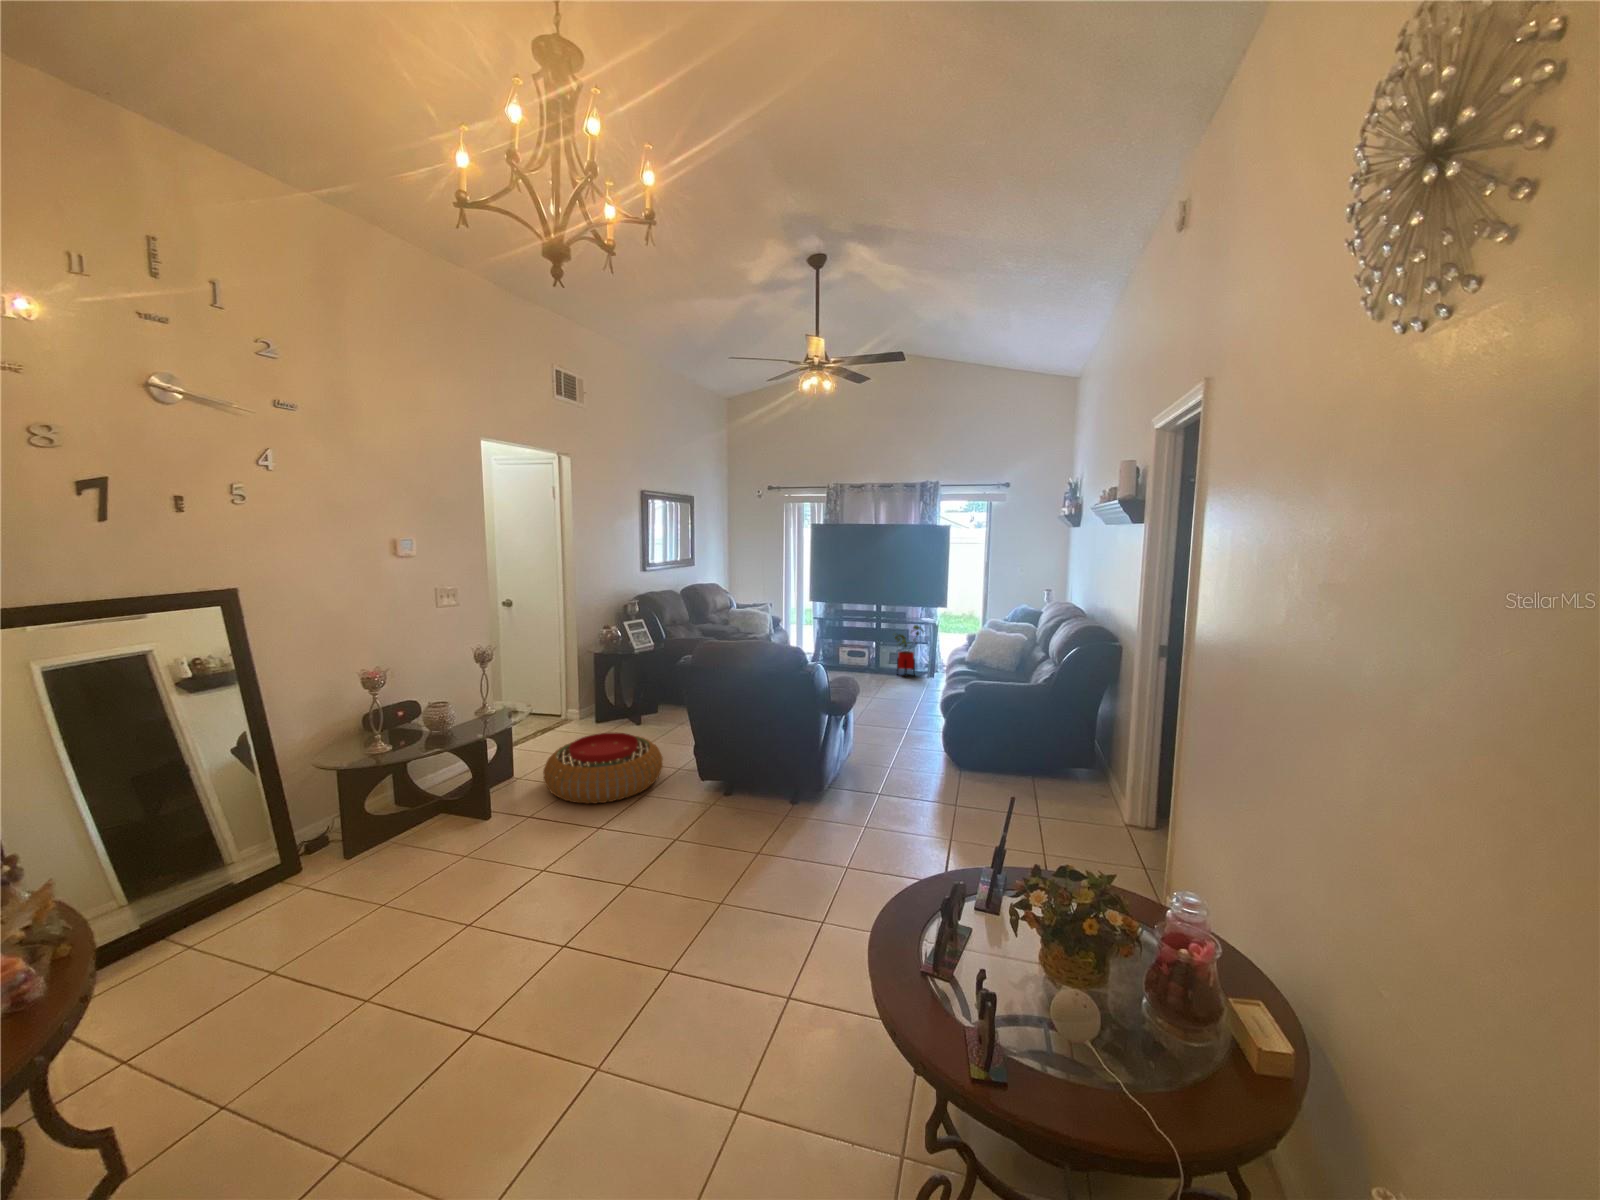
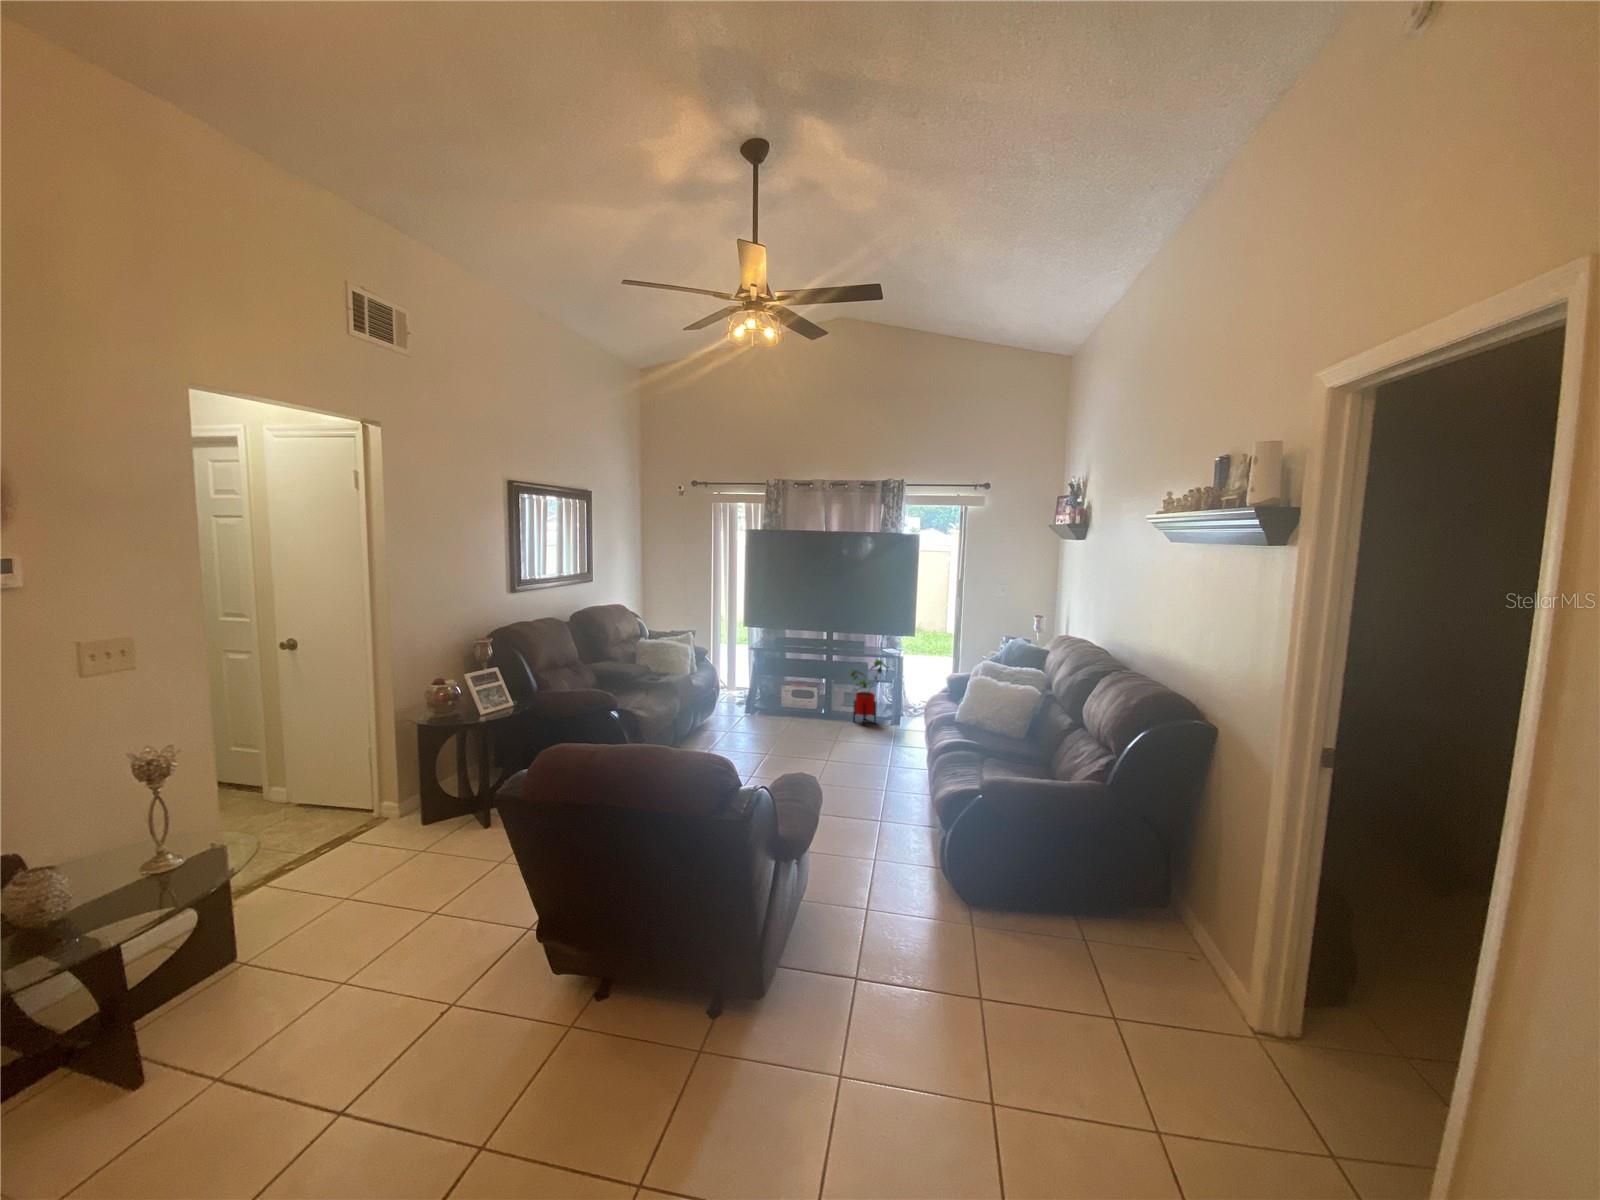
pouf: present [543,732,663,804] -> none [260,873,496,1038]

